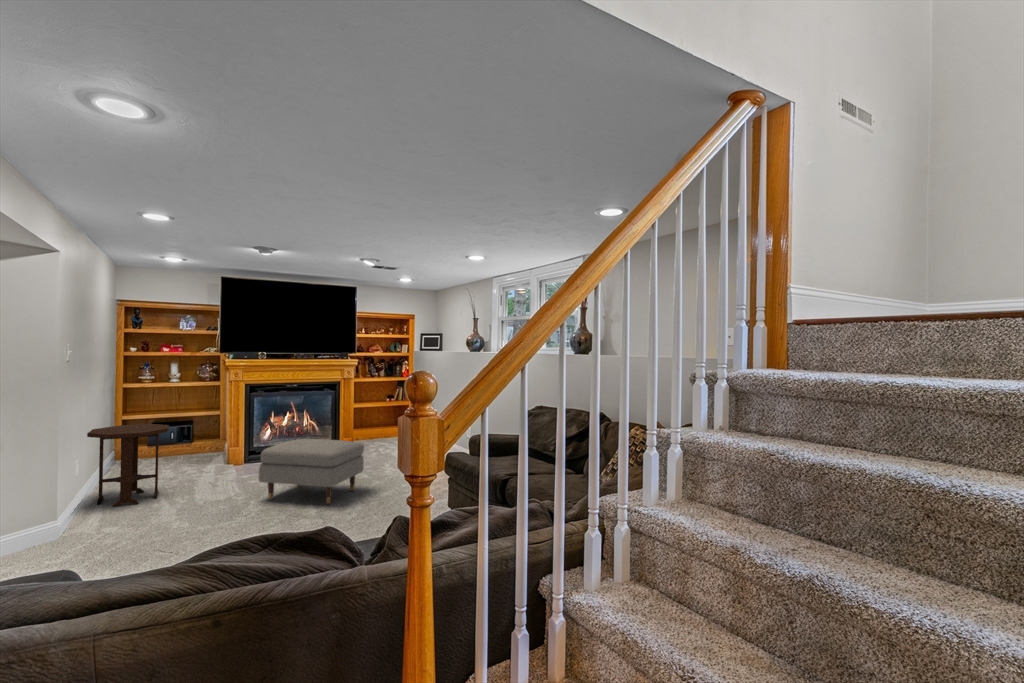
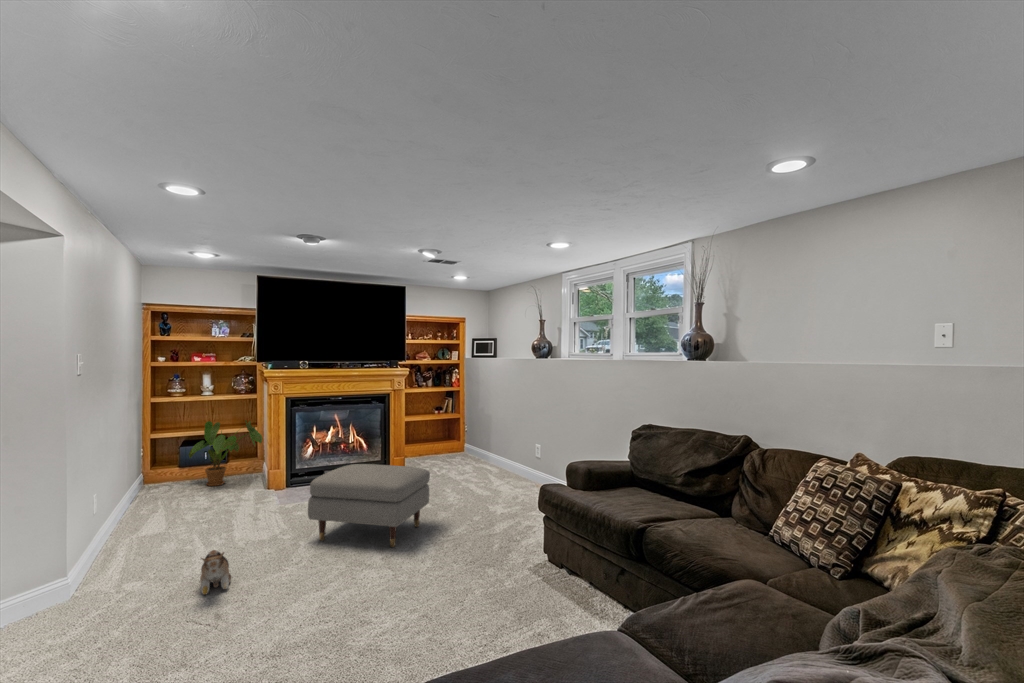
house plant: none [157,404,224,462] -> present [189,420,262,486]
side table: present [87,424,169,507] -> none [104,448,201,552]
plush toy: none [168,498,193,533] -> present [200,550,231,595]

